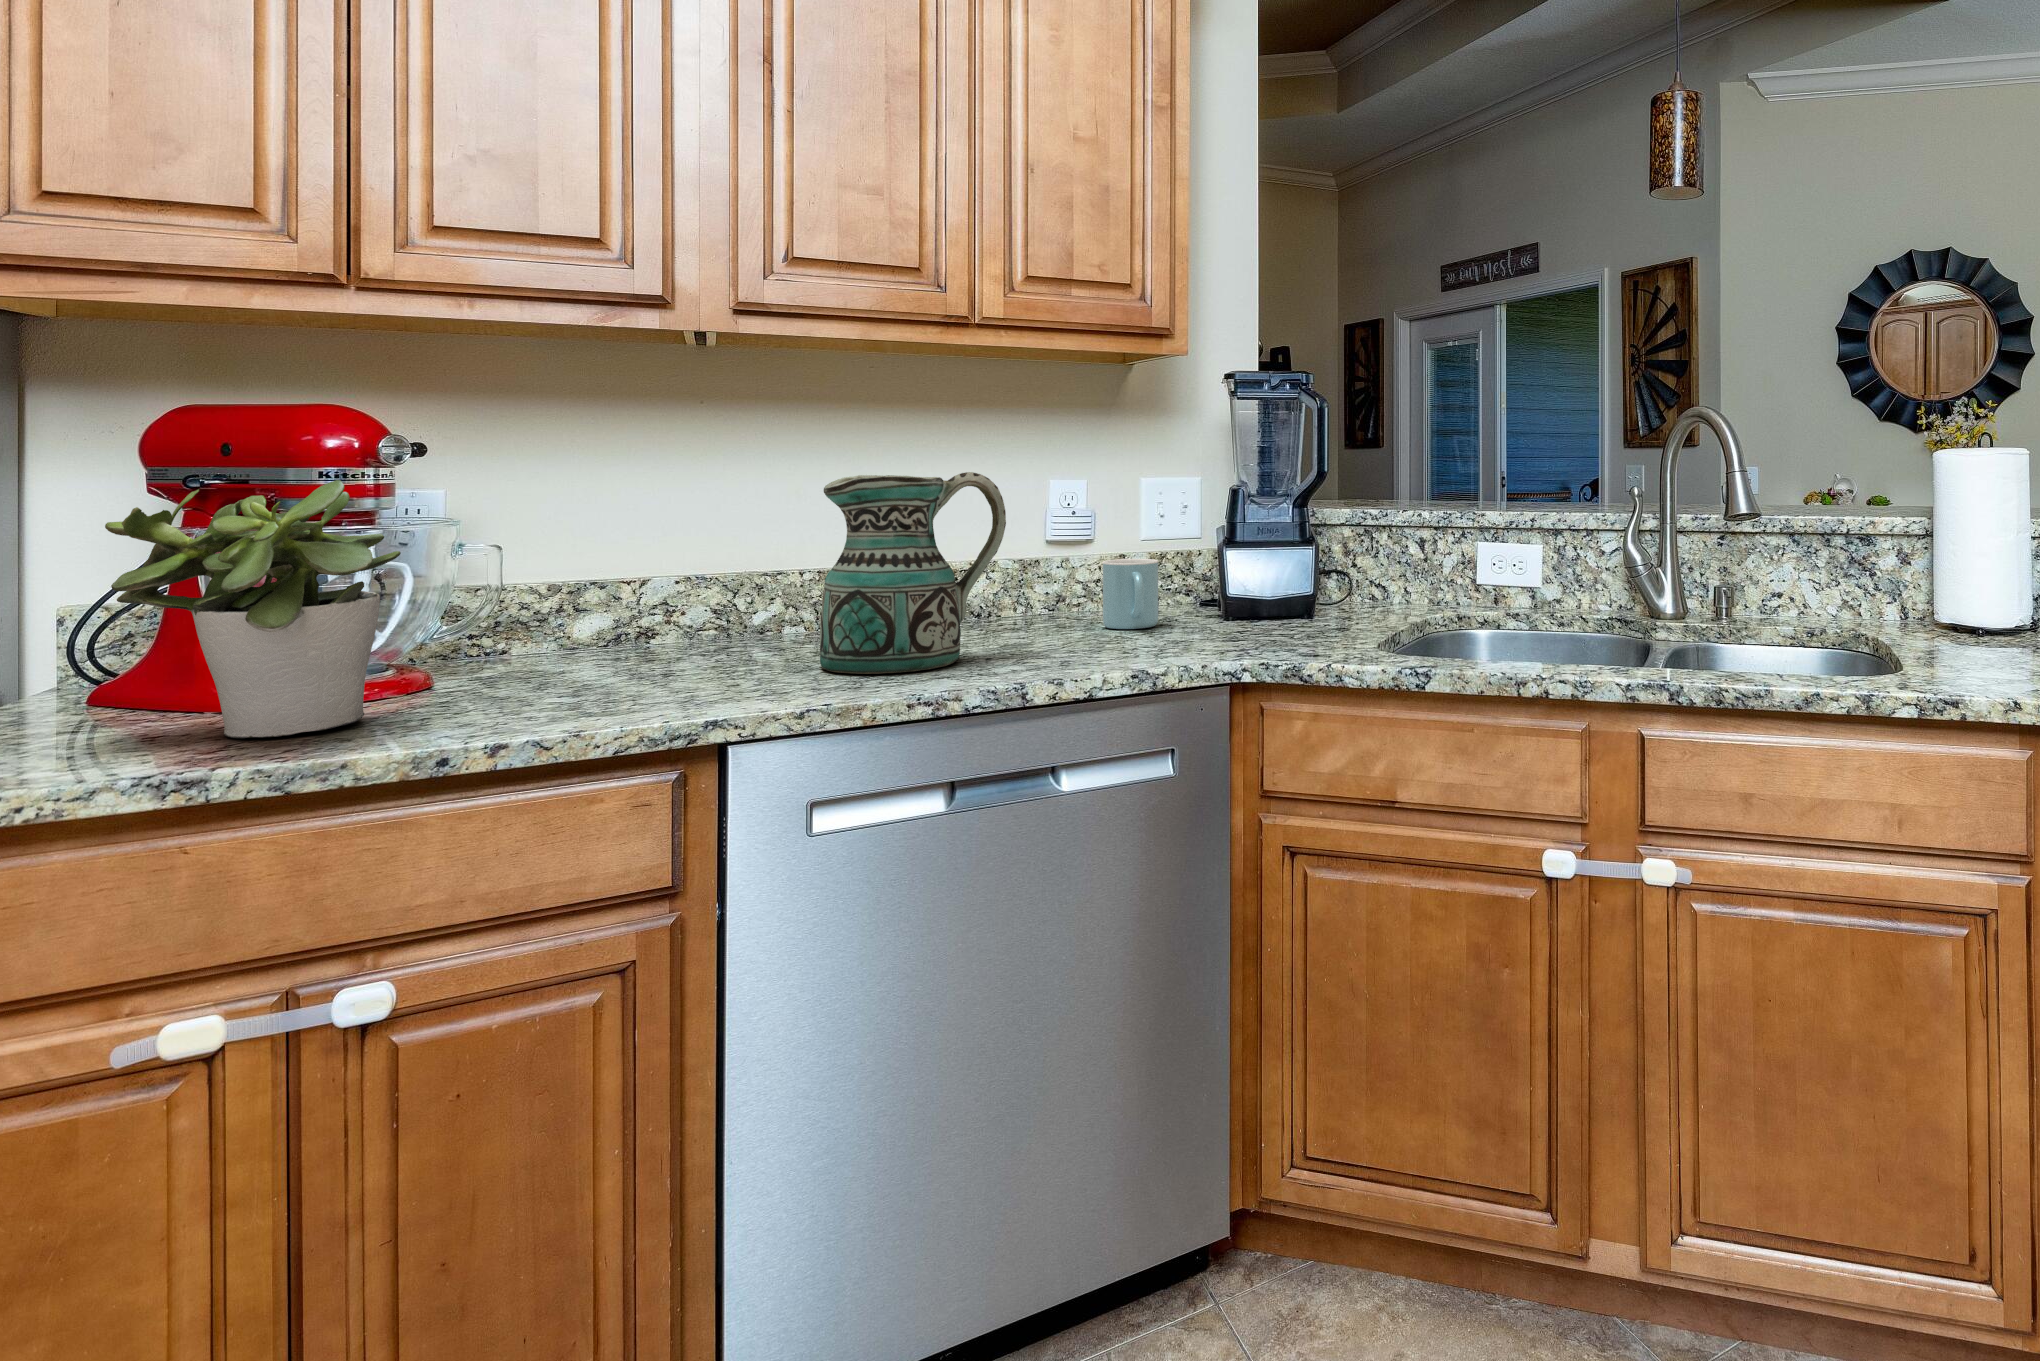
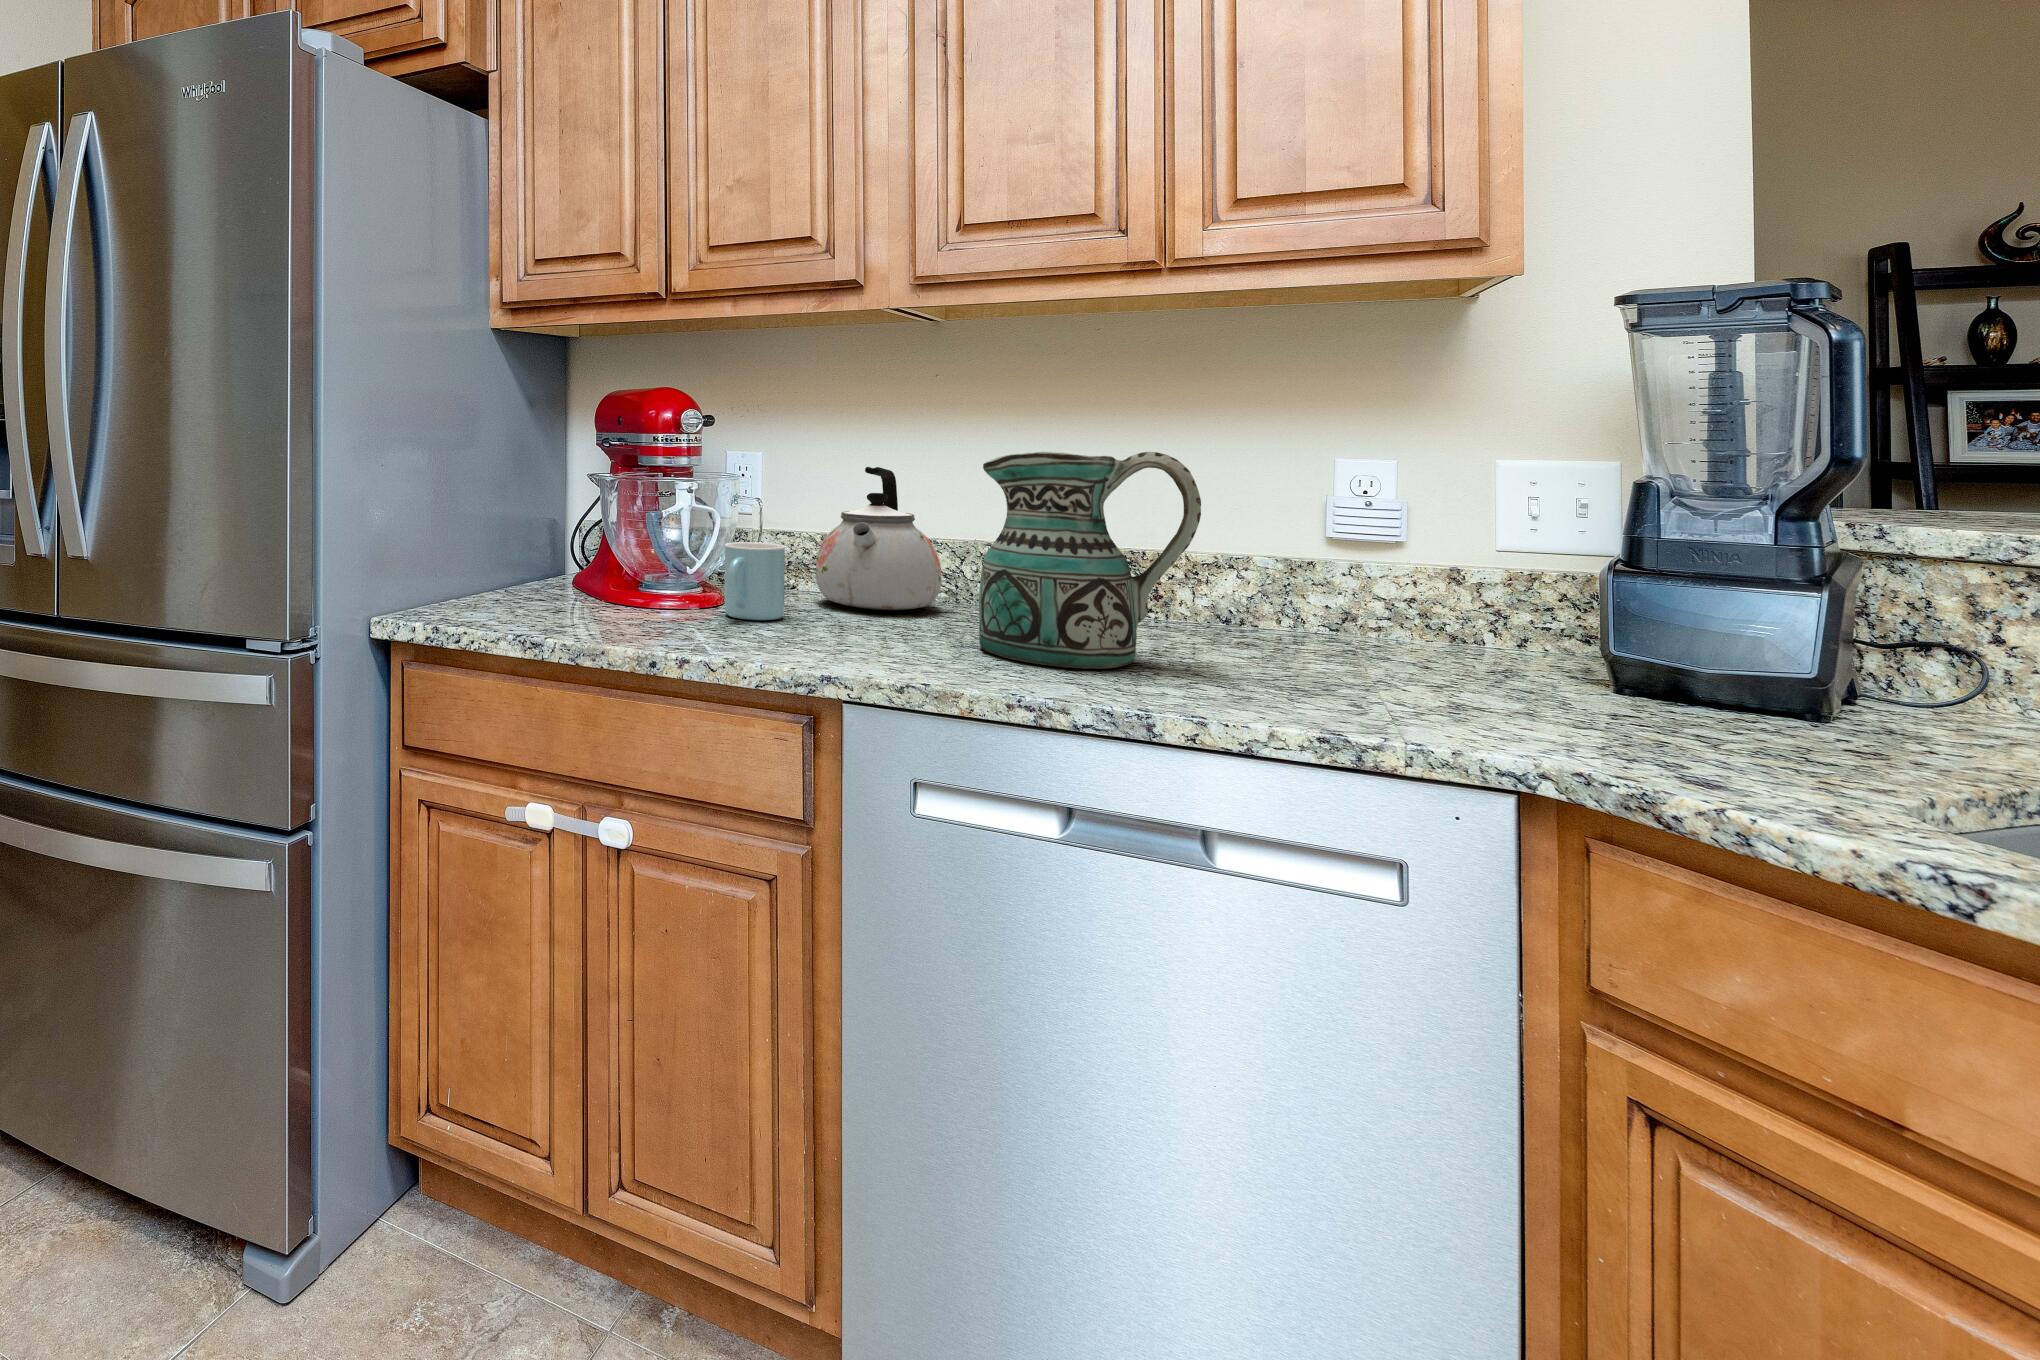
potted plant: present [105,480,401,738] -> none [508,442,648,621]
kettle: none [573,494,733,661] -> present [815,467,942,610]
mug: present [1103,559,1158,629] -> present [725,542,785,620]

